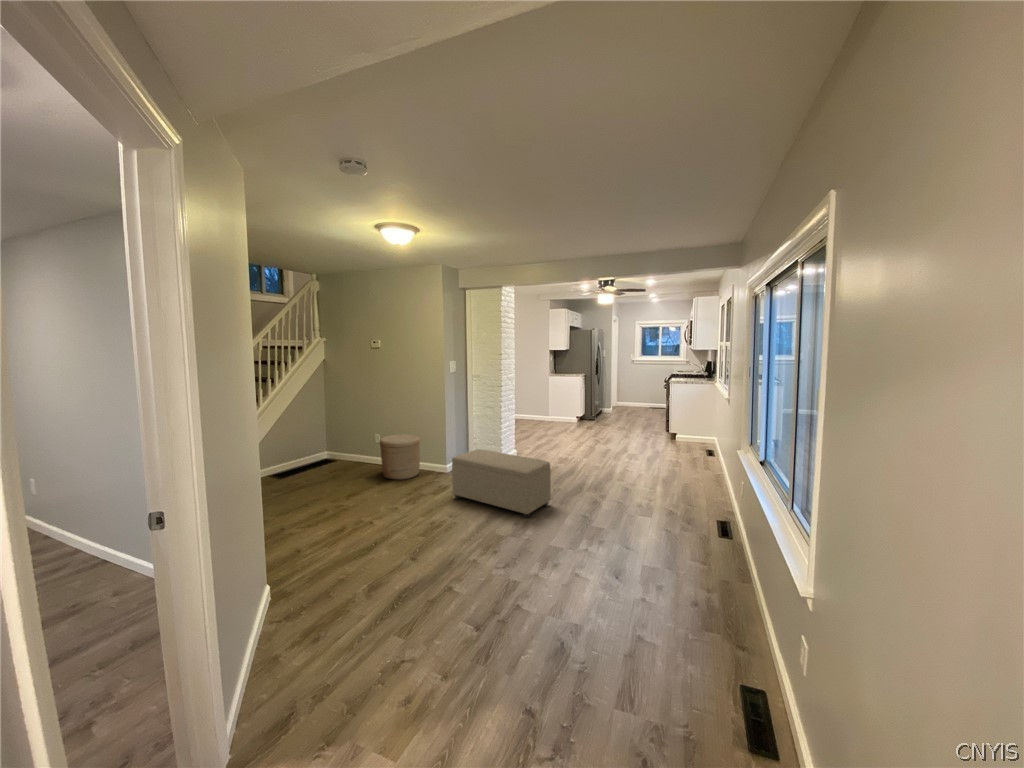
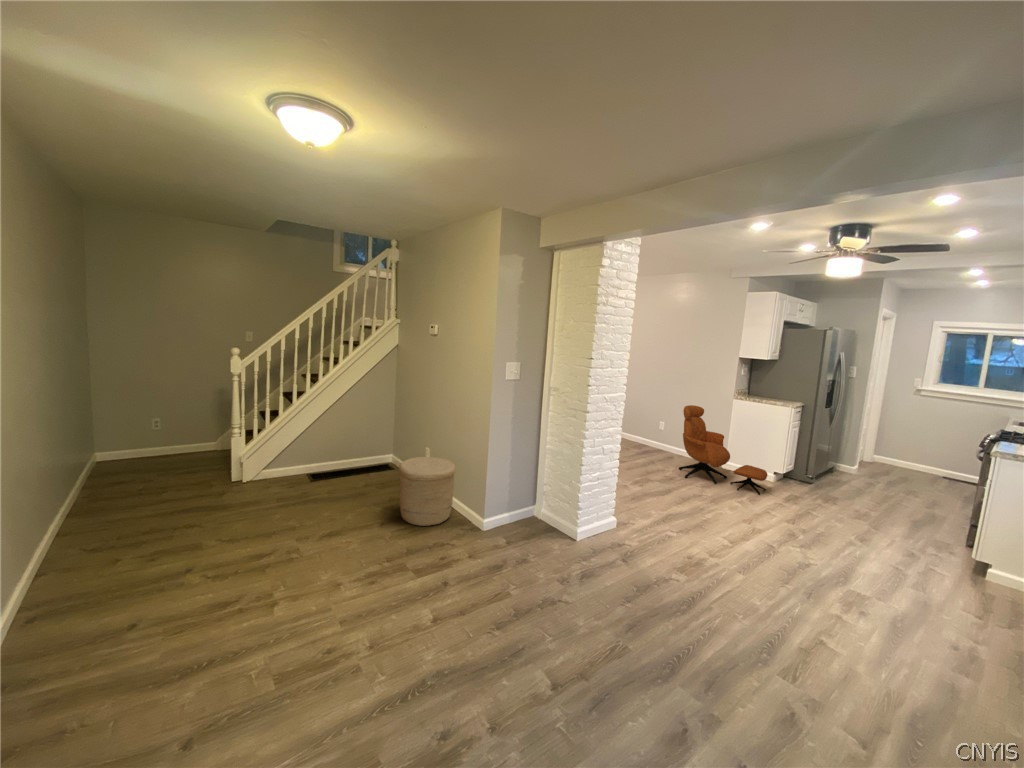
armchair: none [525,383,577,430] -> present [679,405,767,495]
ottoman: present [452,449,551,518] -> none [429,519,573,714]

